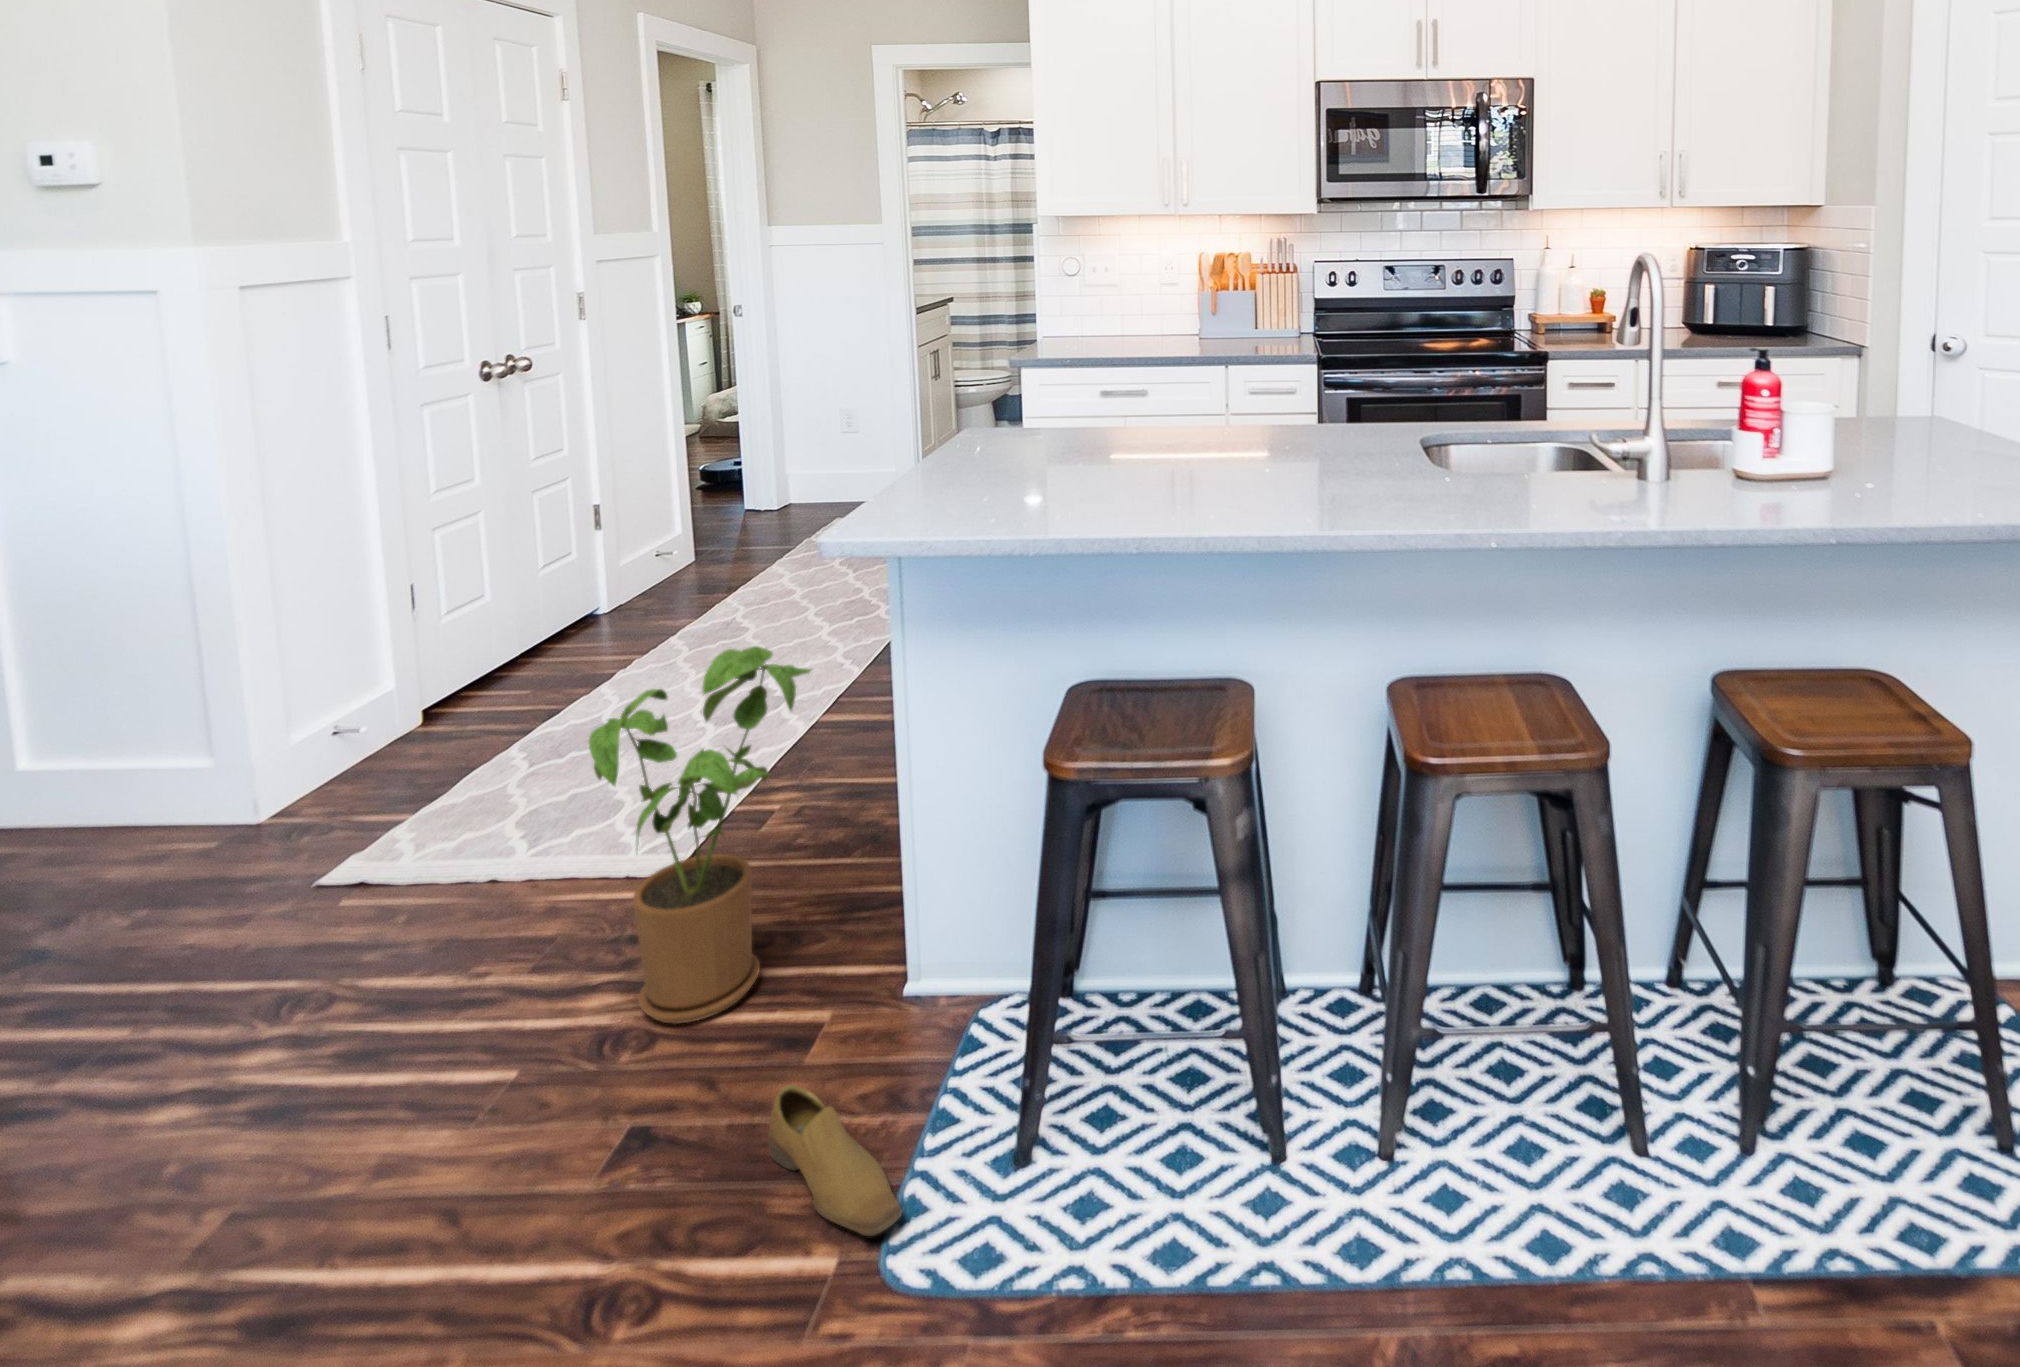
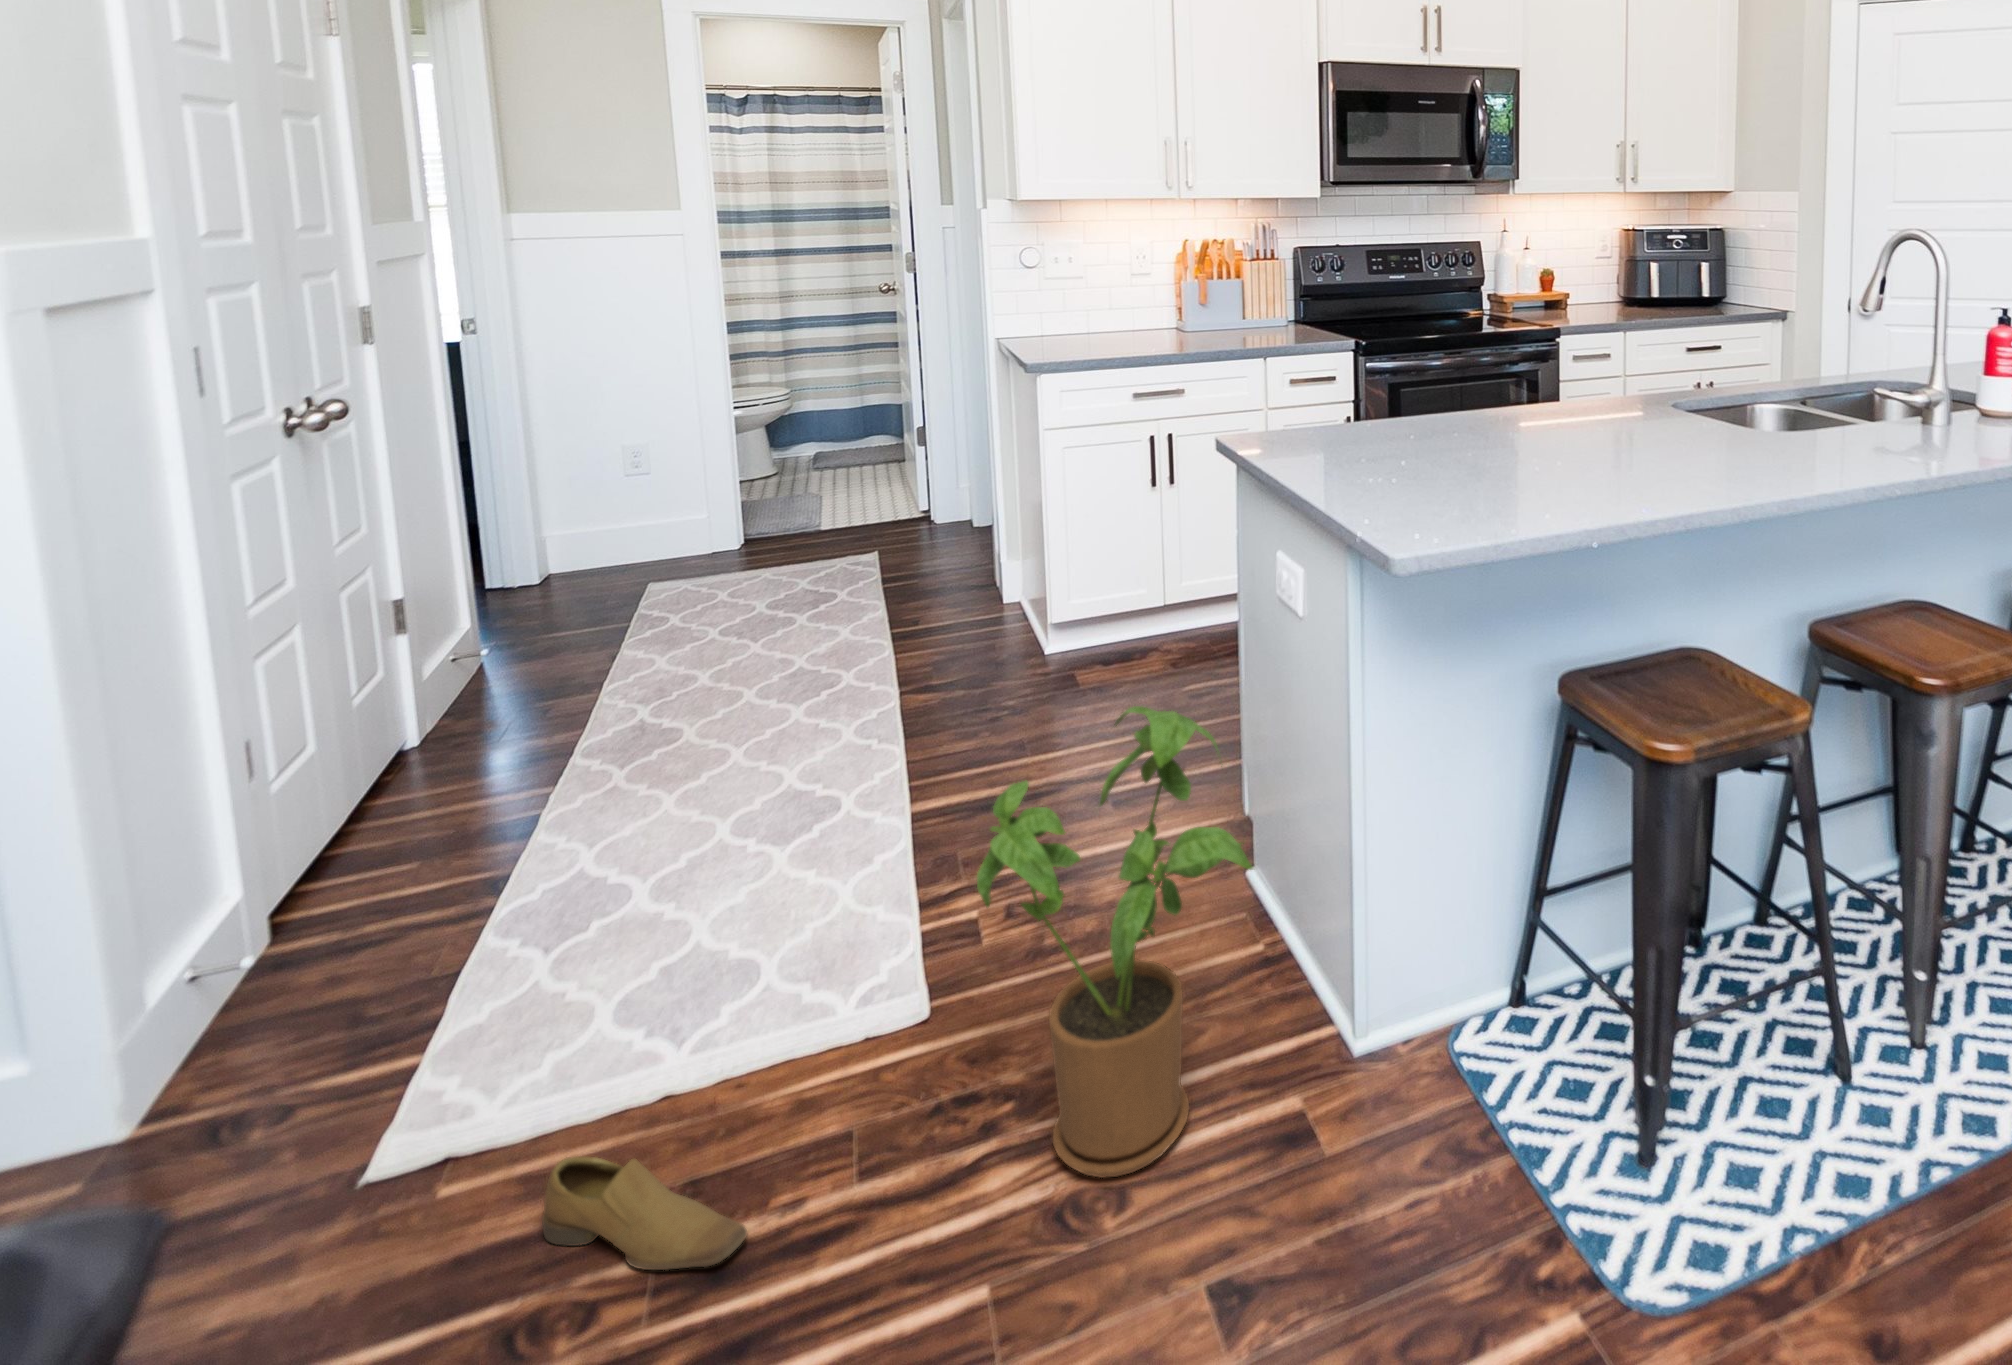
shoe: present [768,1084,902,1236] -> present [542,1156,747,1270]

